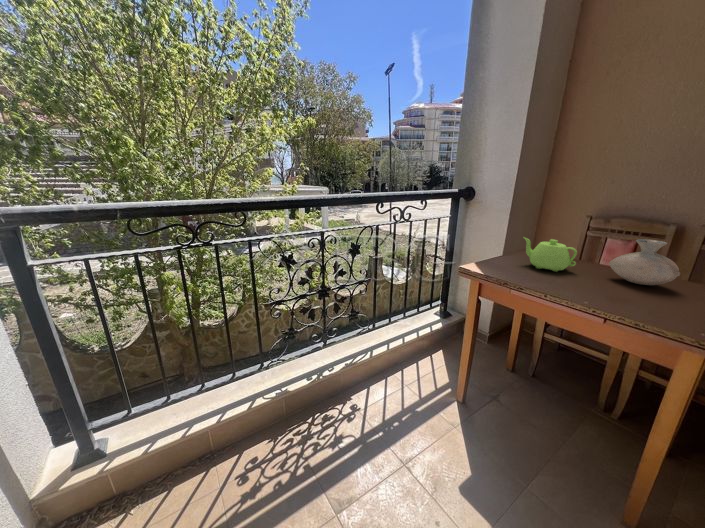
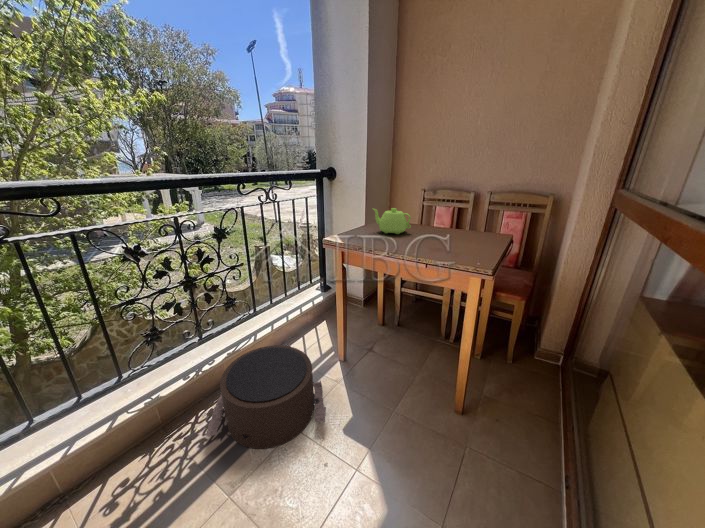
vase: present [609,239,680,285] -> none [432,202,472,236]
pouf: none [321,367,441,479] -> present [206,345,326,449]

